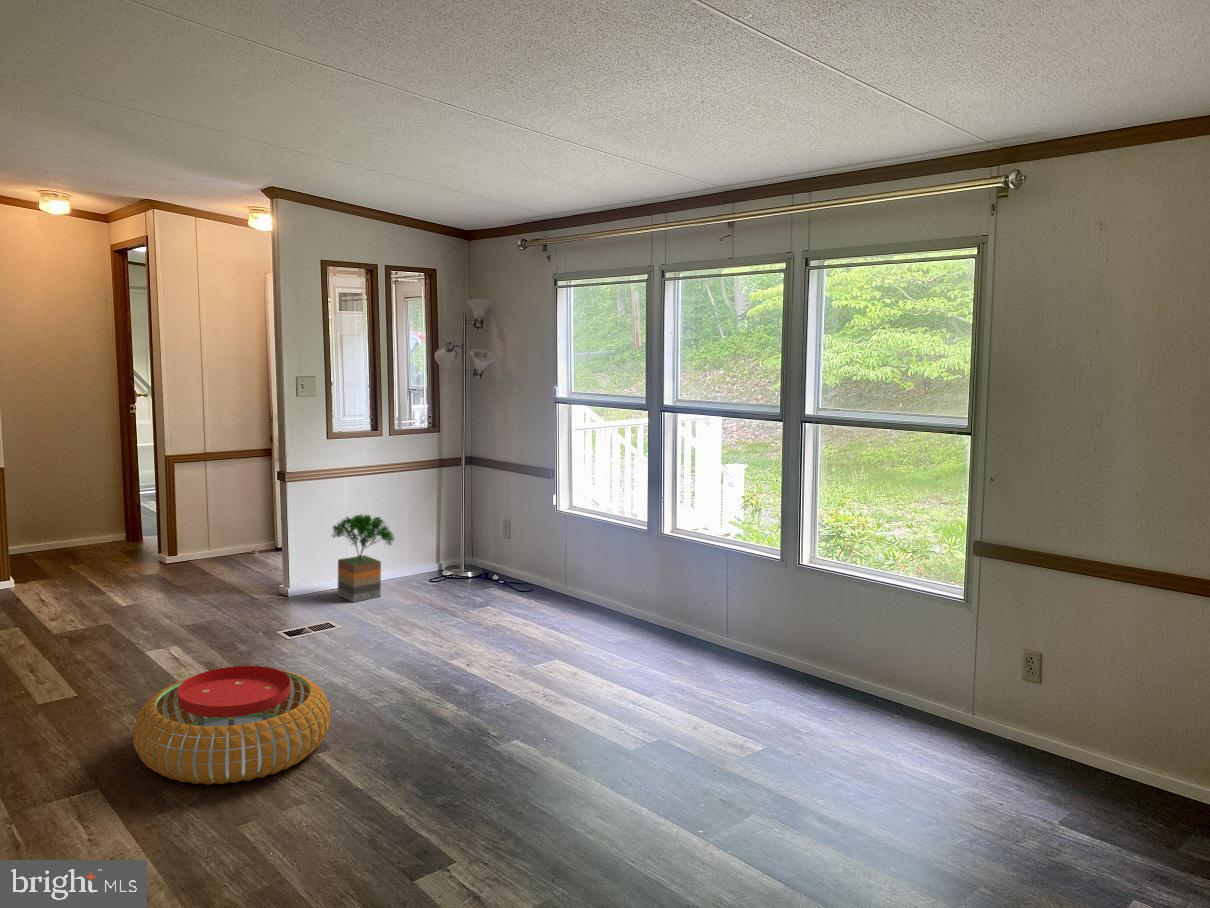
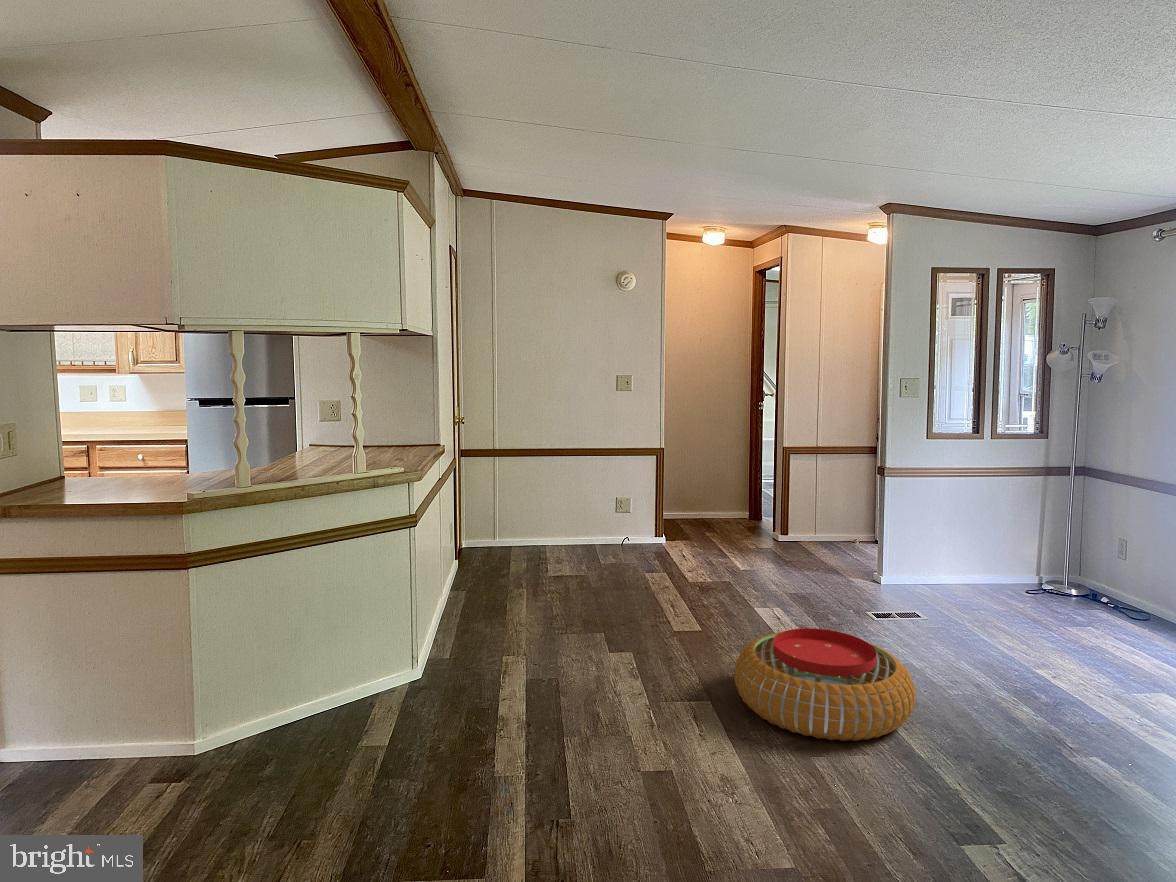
potted tree: present [333,515,395,602] -> none [923,512,992,598]

